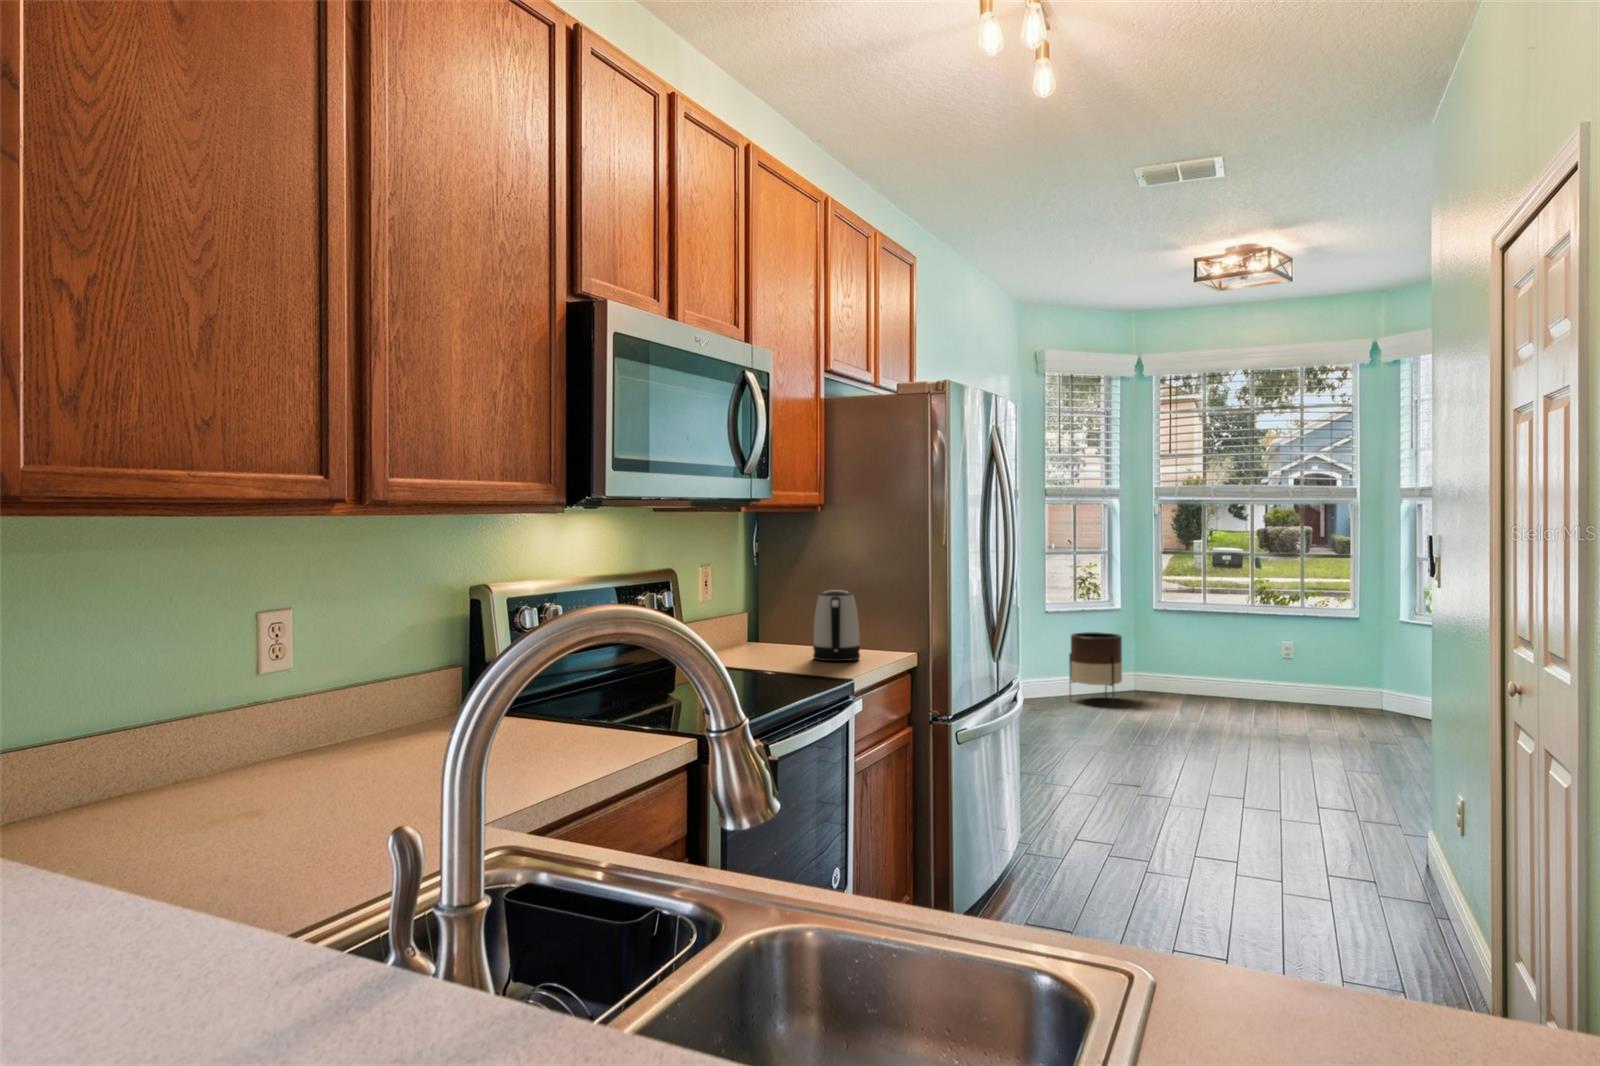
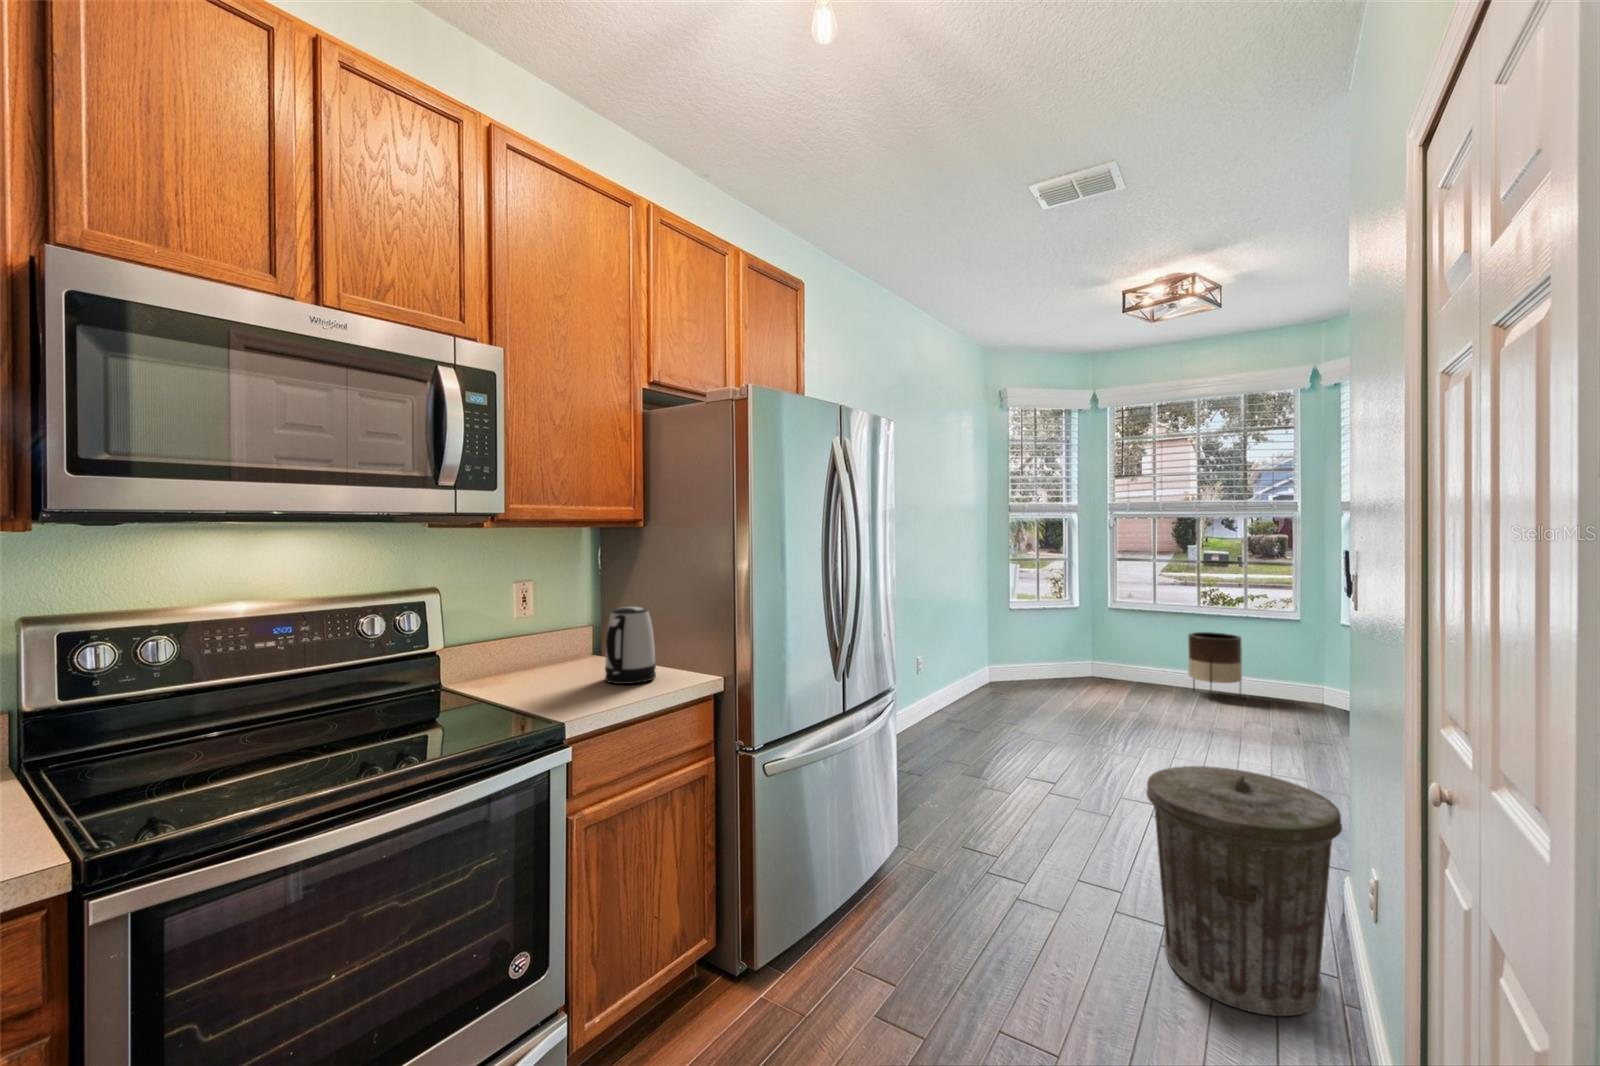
planter: present [1069,632,1122,695] -> present [1188,632,1242,696]
trash can: none [1273,729,1434,921] -> present [1146,766,1342,1016]

